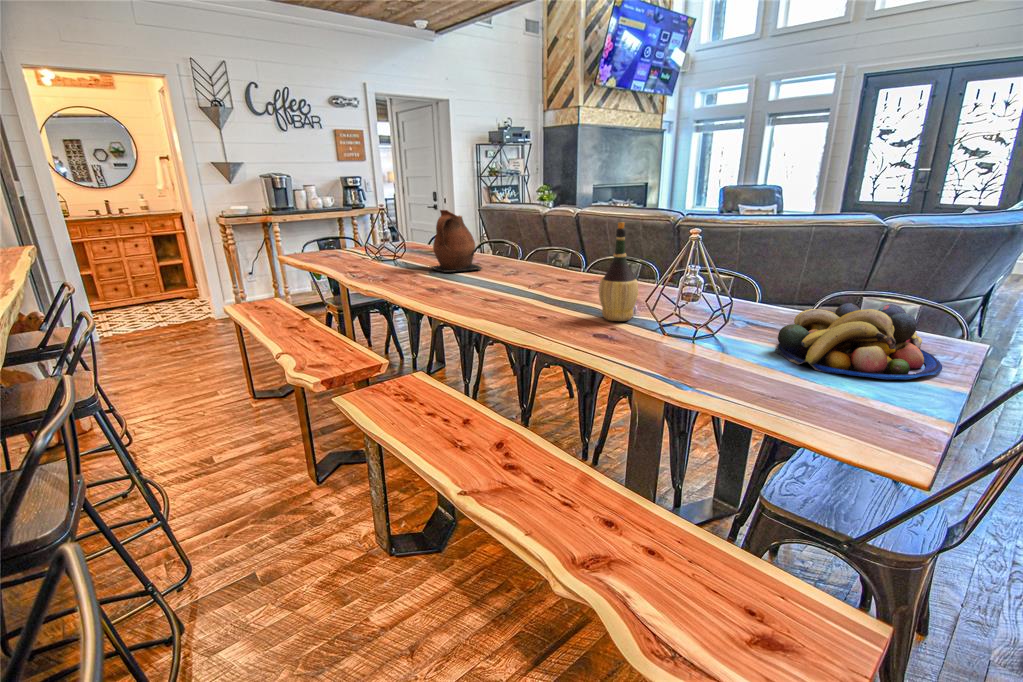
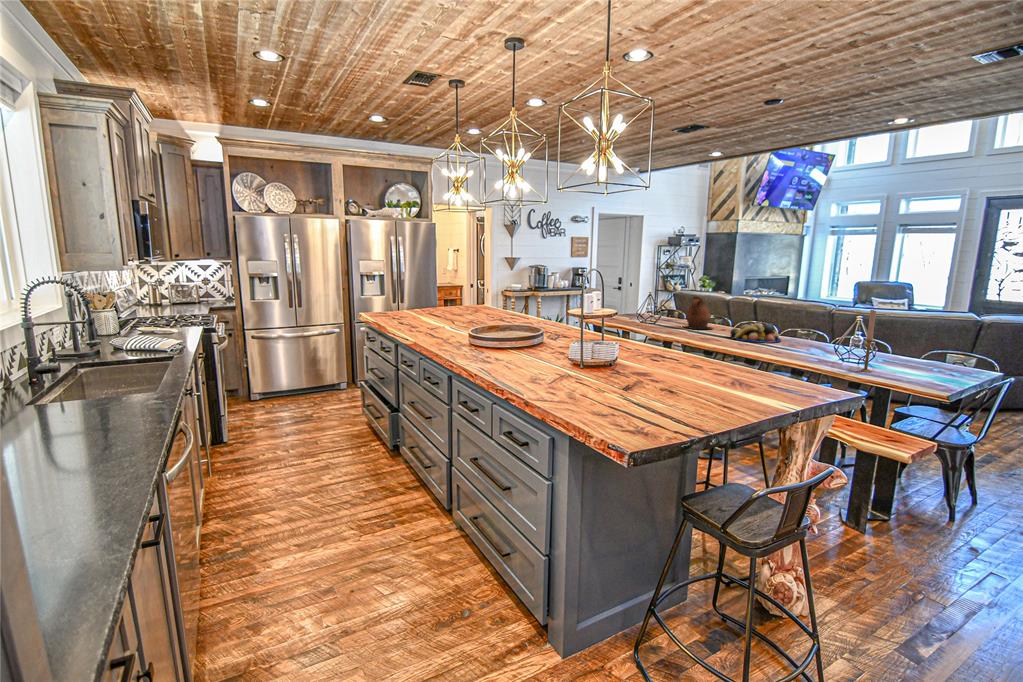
candlestick: none [704,218,740,379] -> present [860,310,876,372]
wine bottle: present [599,222,638,321] -> none [800,308,821,353]
fruit bowl: present [775,303,942,379] -> present [730,323,781,343]

